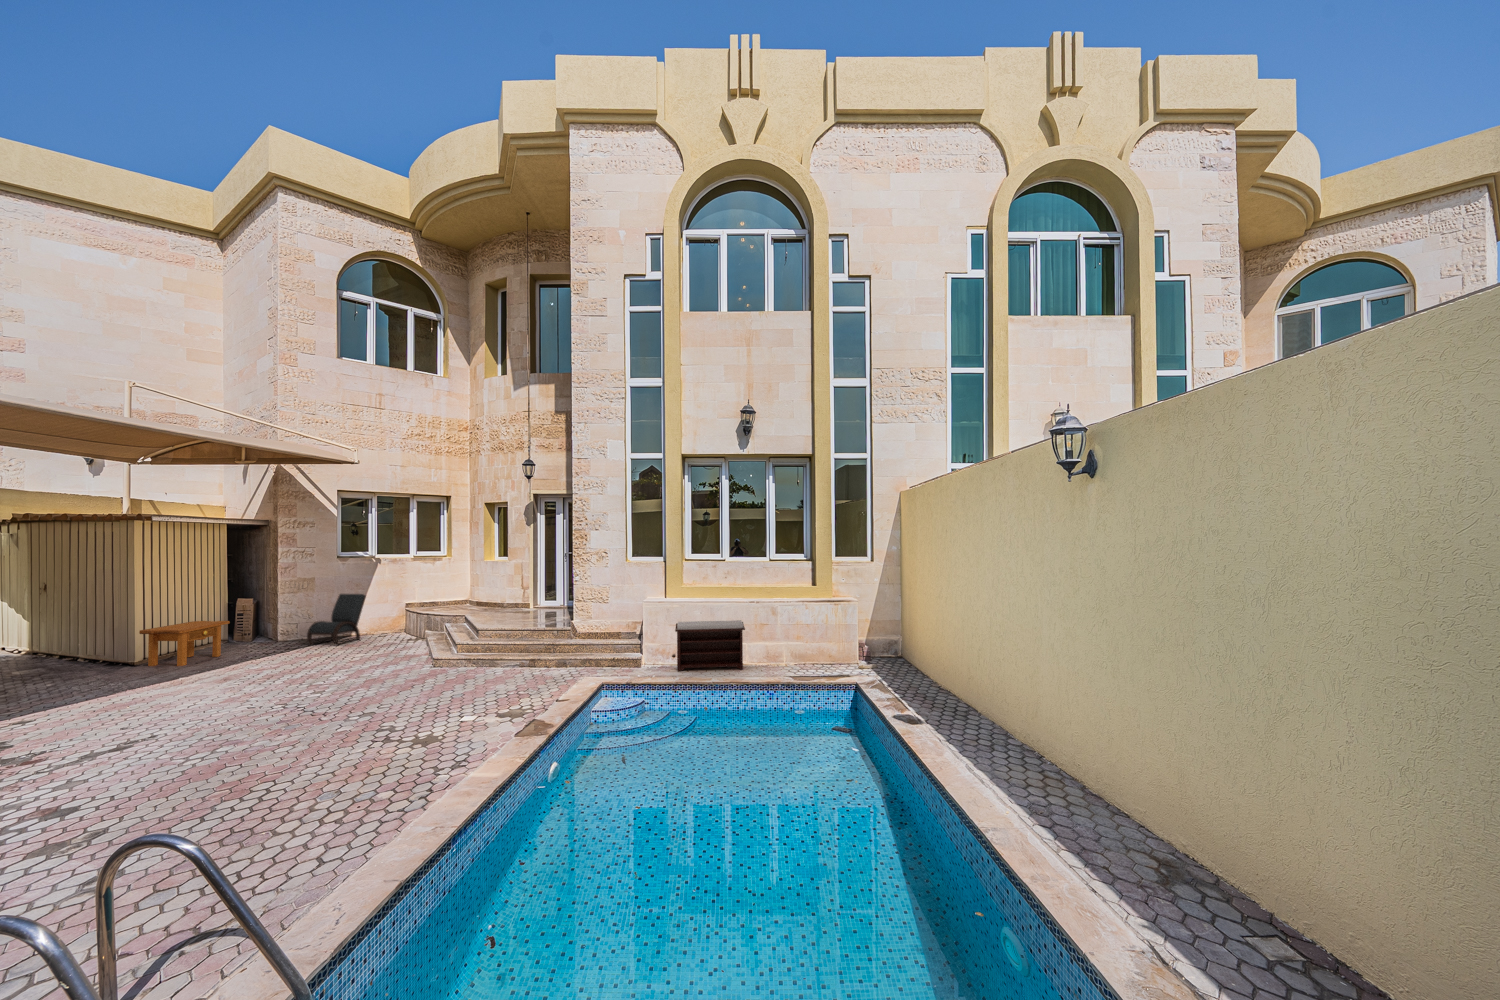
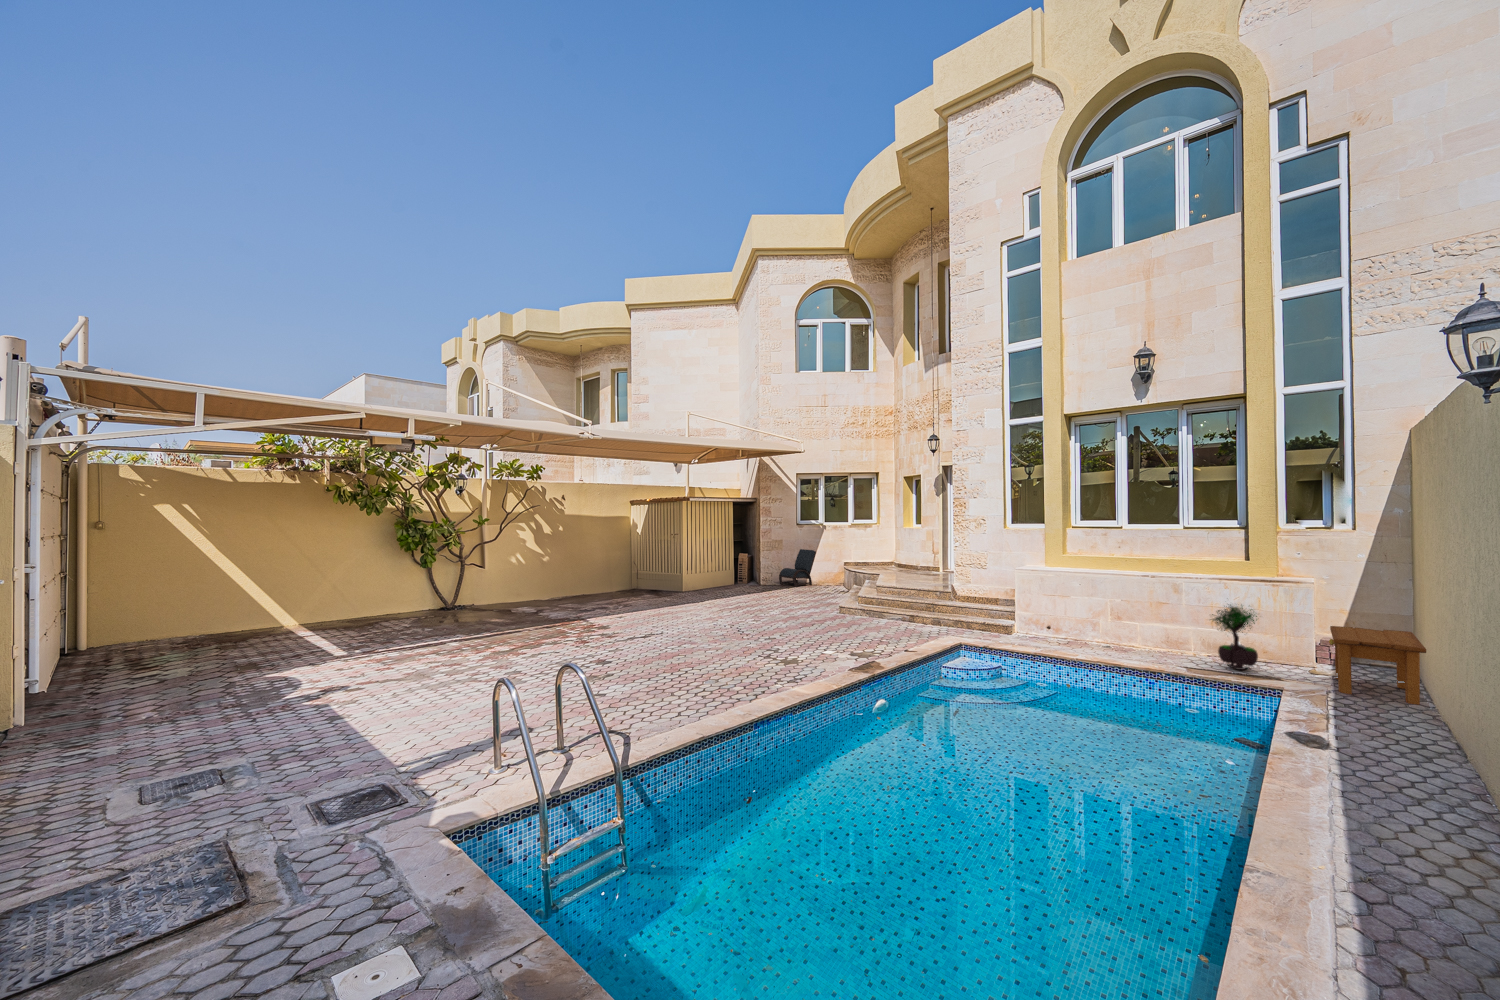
potted tree: none [796,612,828,668] -> present [1210,605,1258,670]
bench: present [675,620,745,672] -> none [1046,593,1137,655]
side table: present [139,621,230,666] -> present [1329,626,1426,705]

